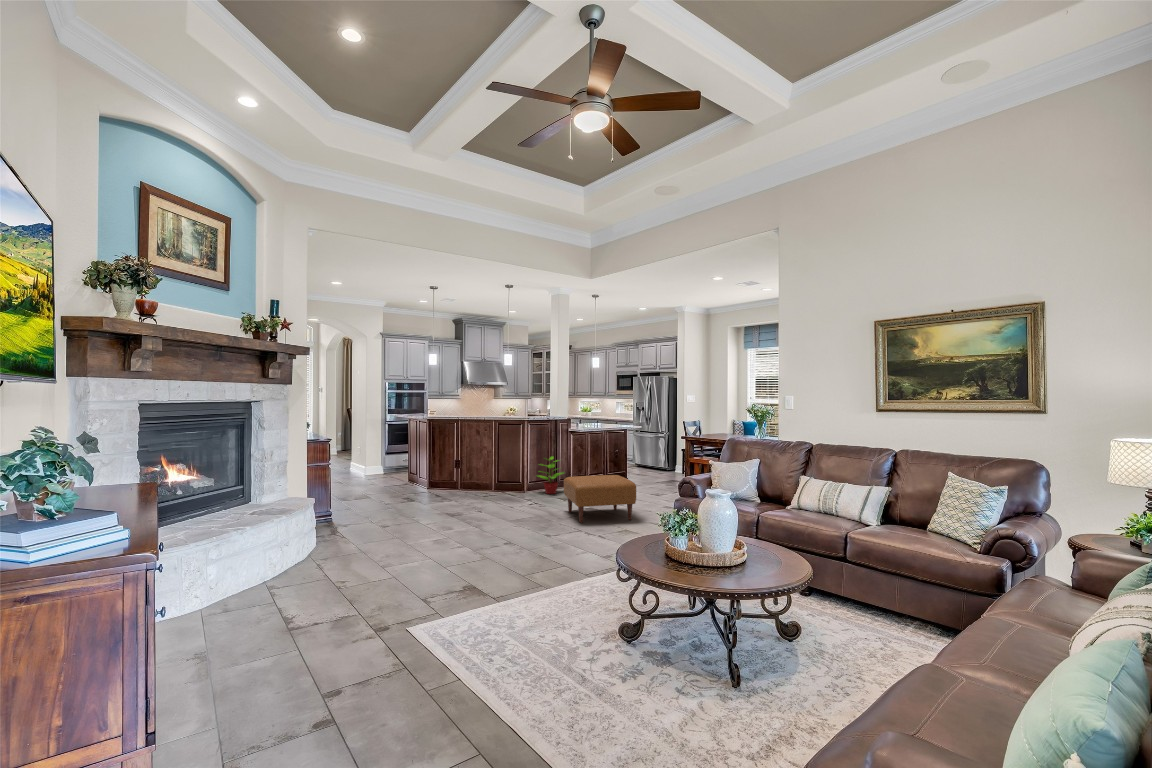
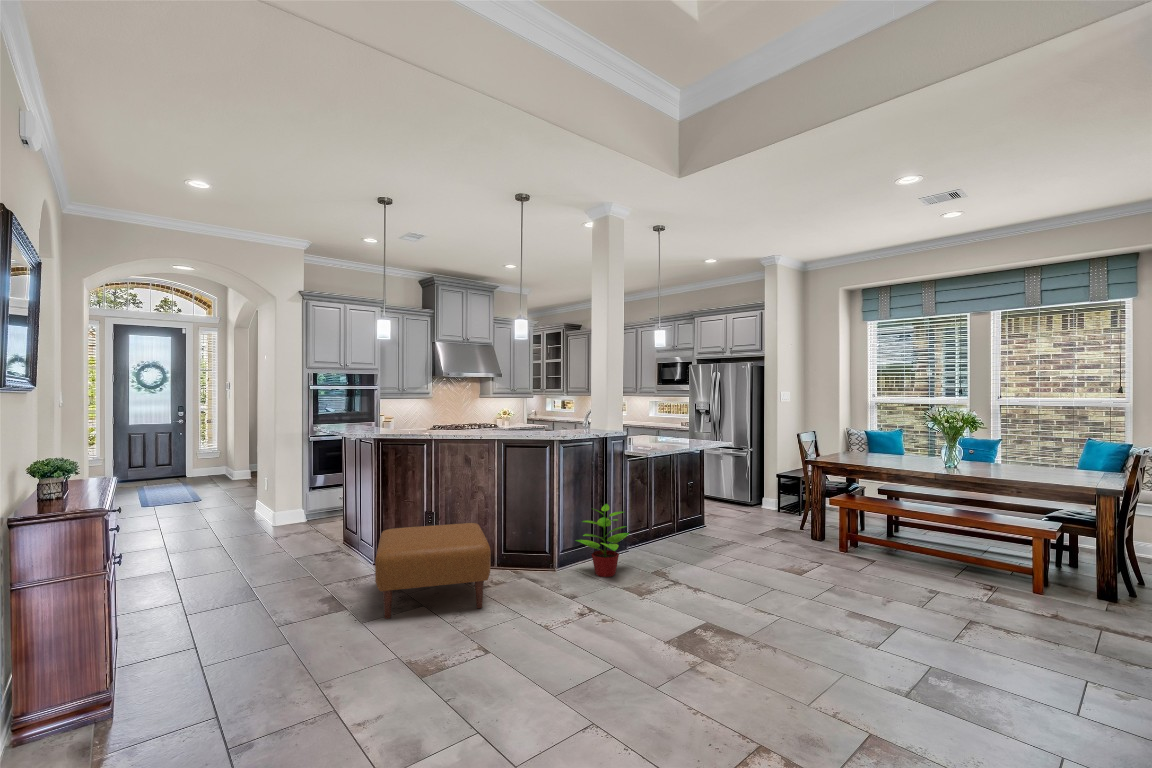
ottoman: present [564,475,636,523] -> present [375,523,491,619]

